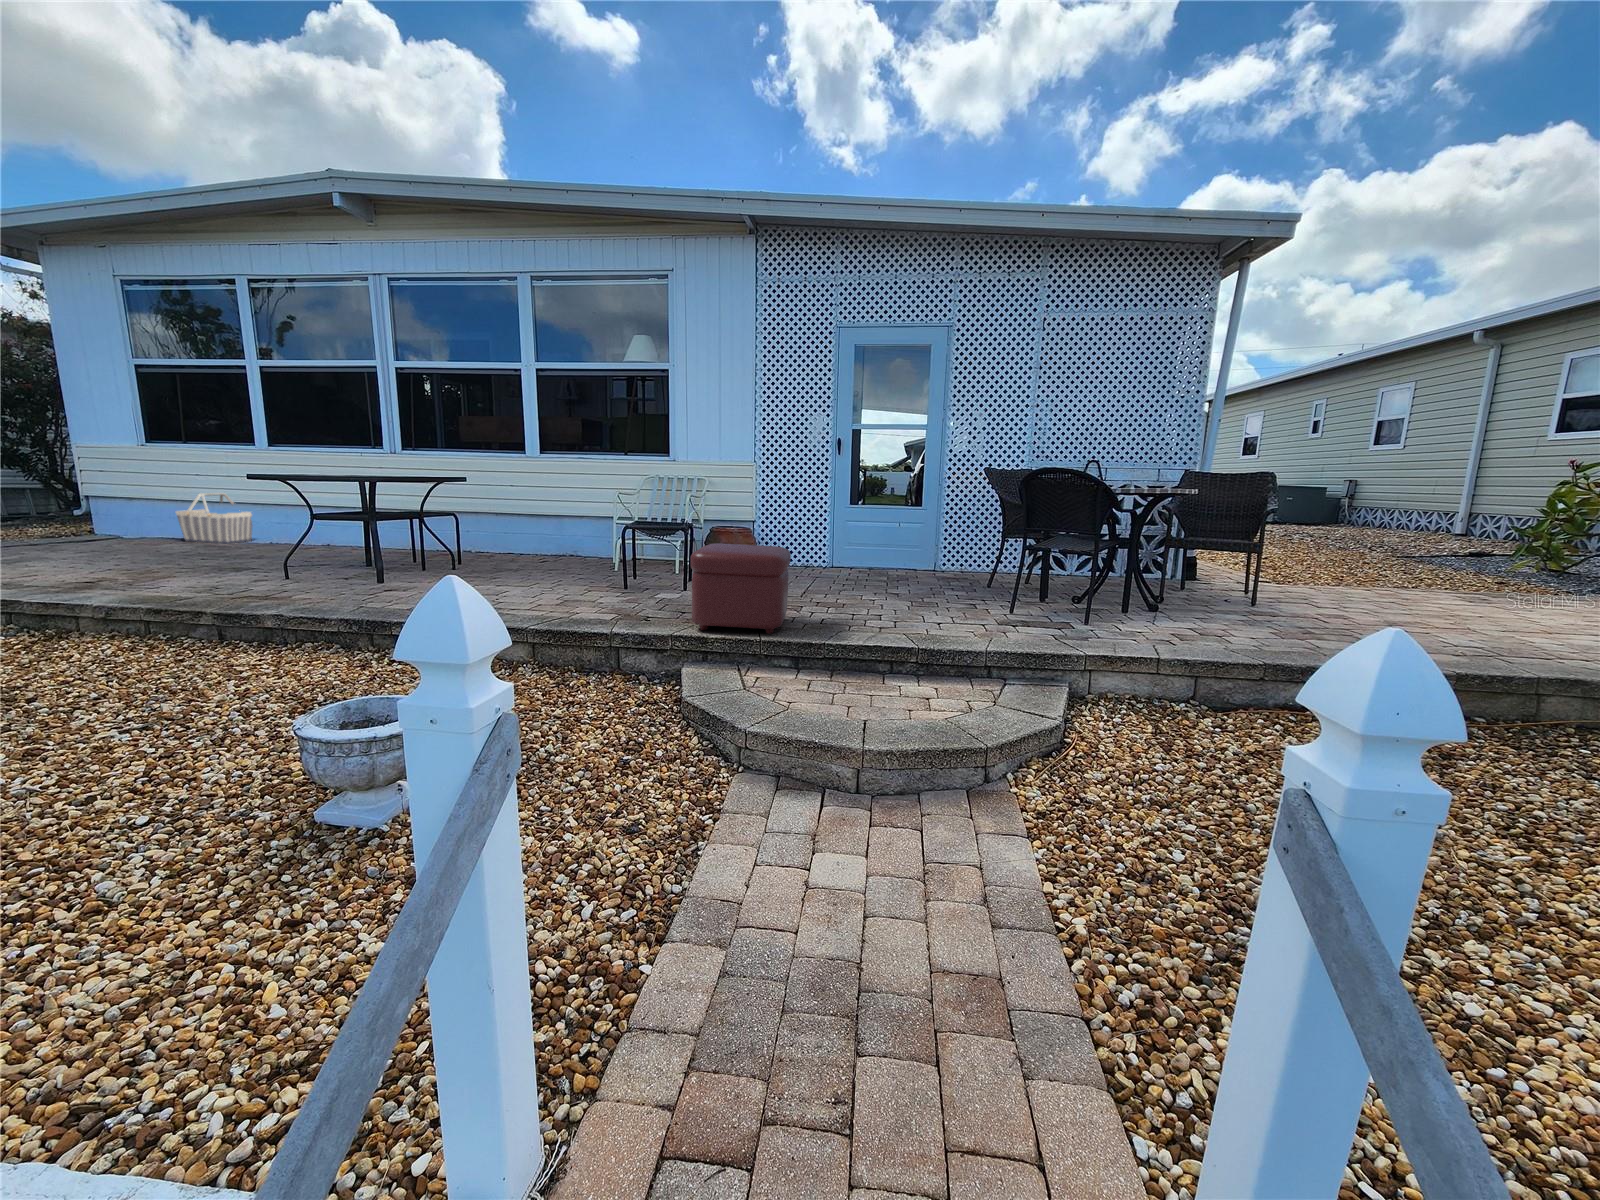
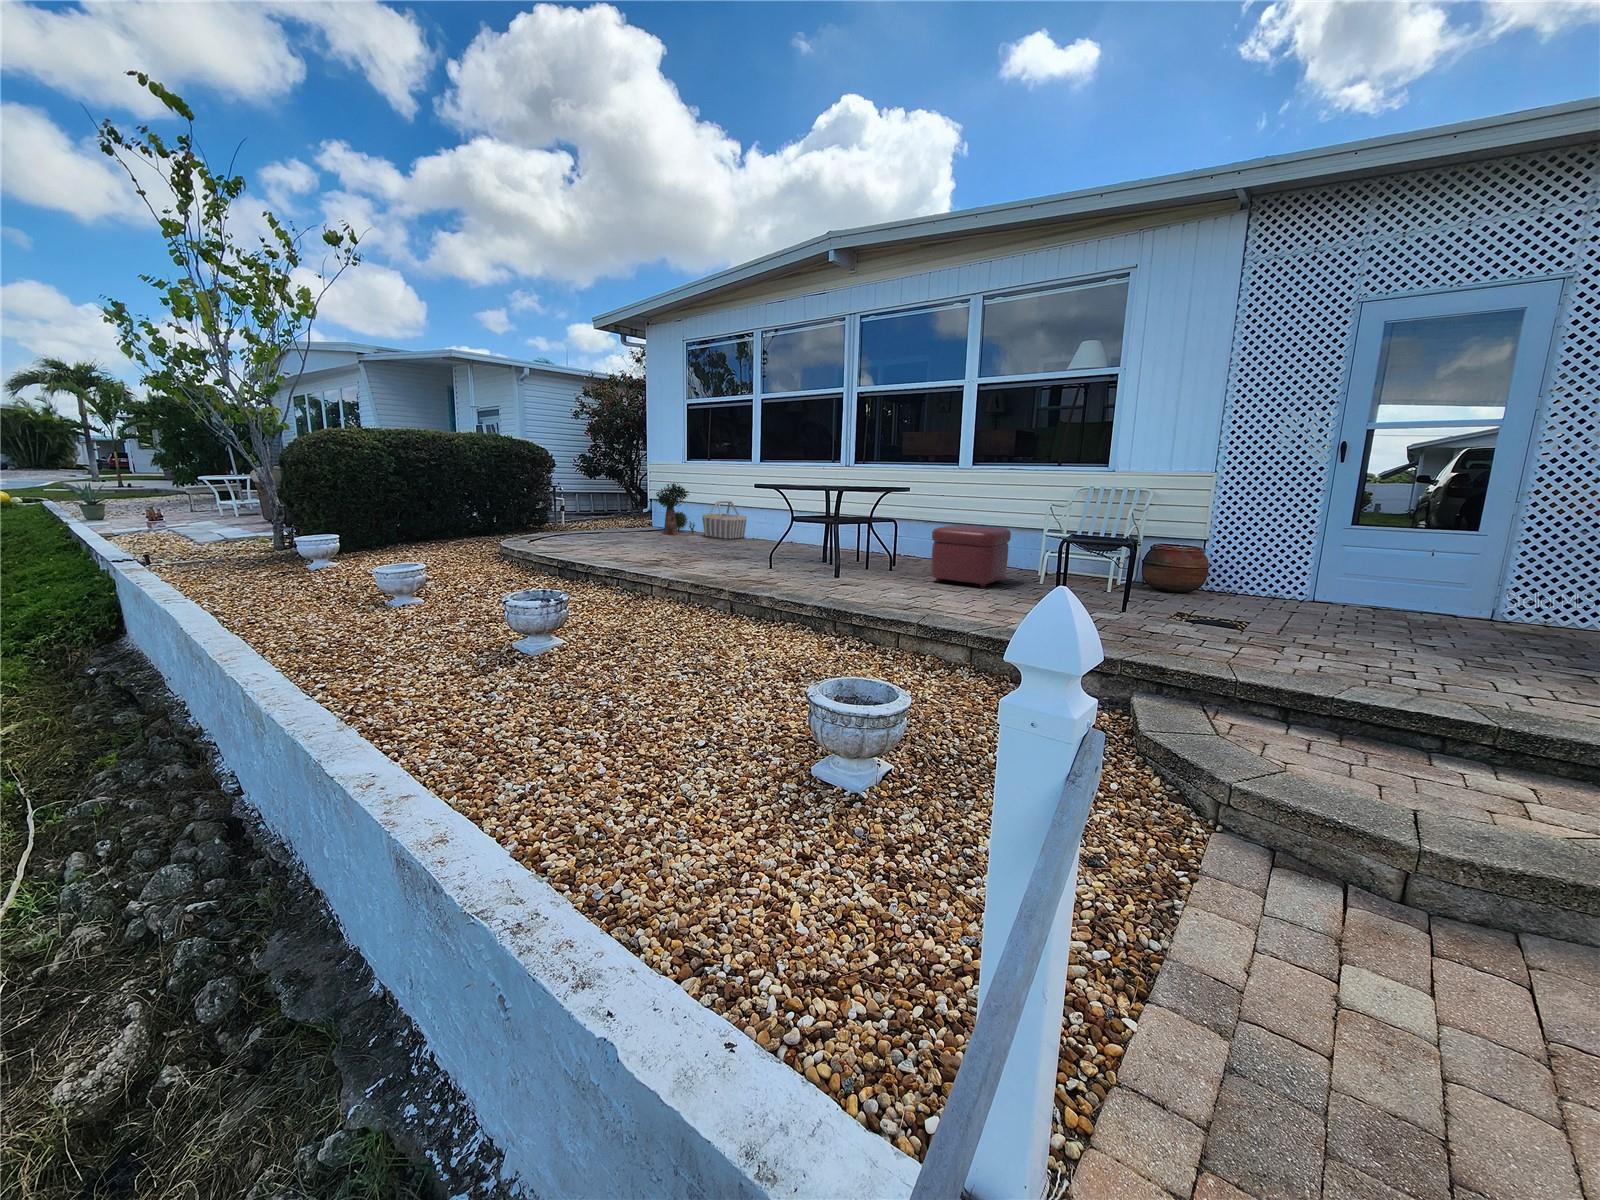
potted plant: none [81,467,167,540] -> present [656,483,695,535]
ottoman: present [691,543,791,634] -> present [931,525,1011,588]

